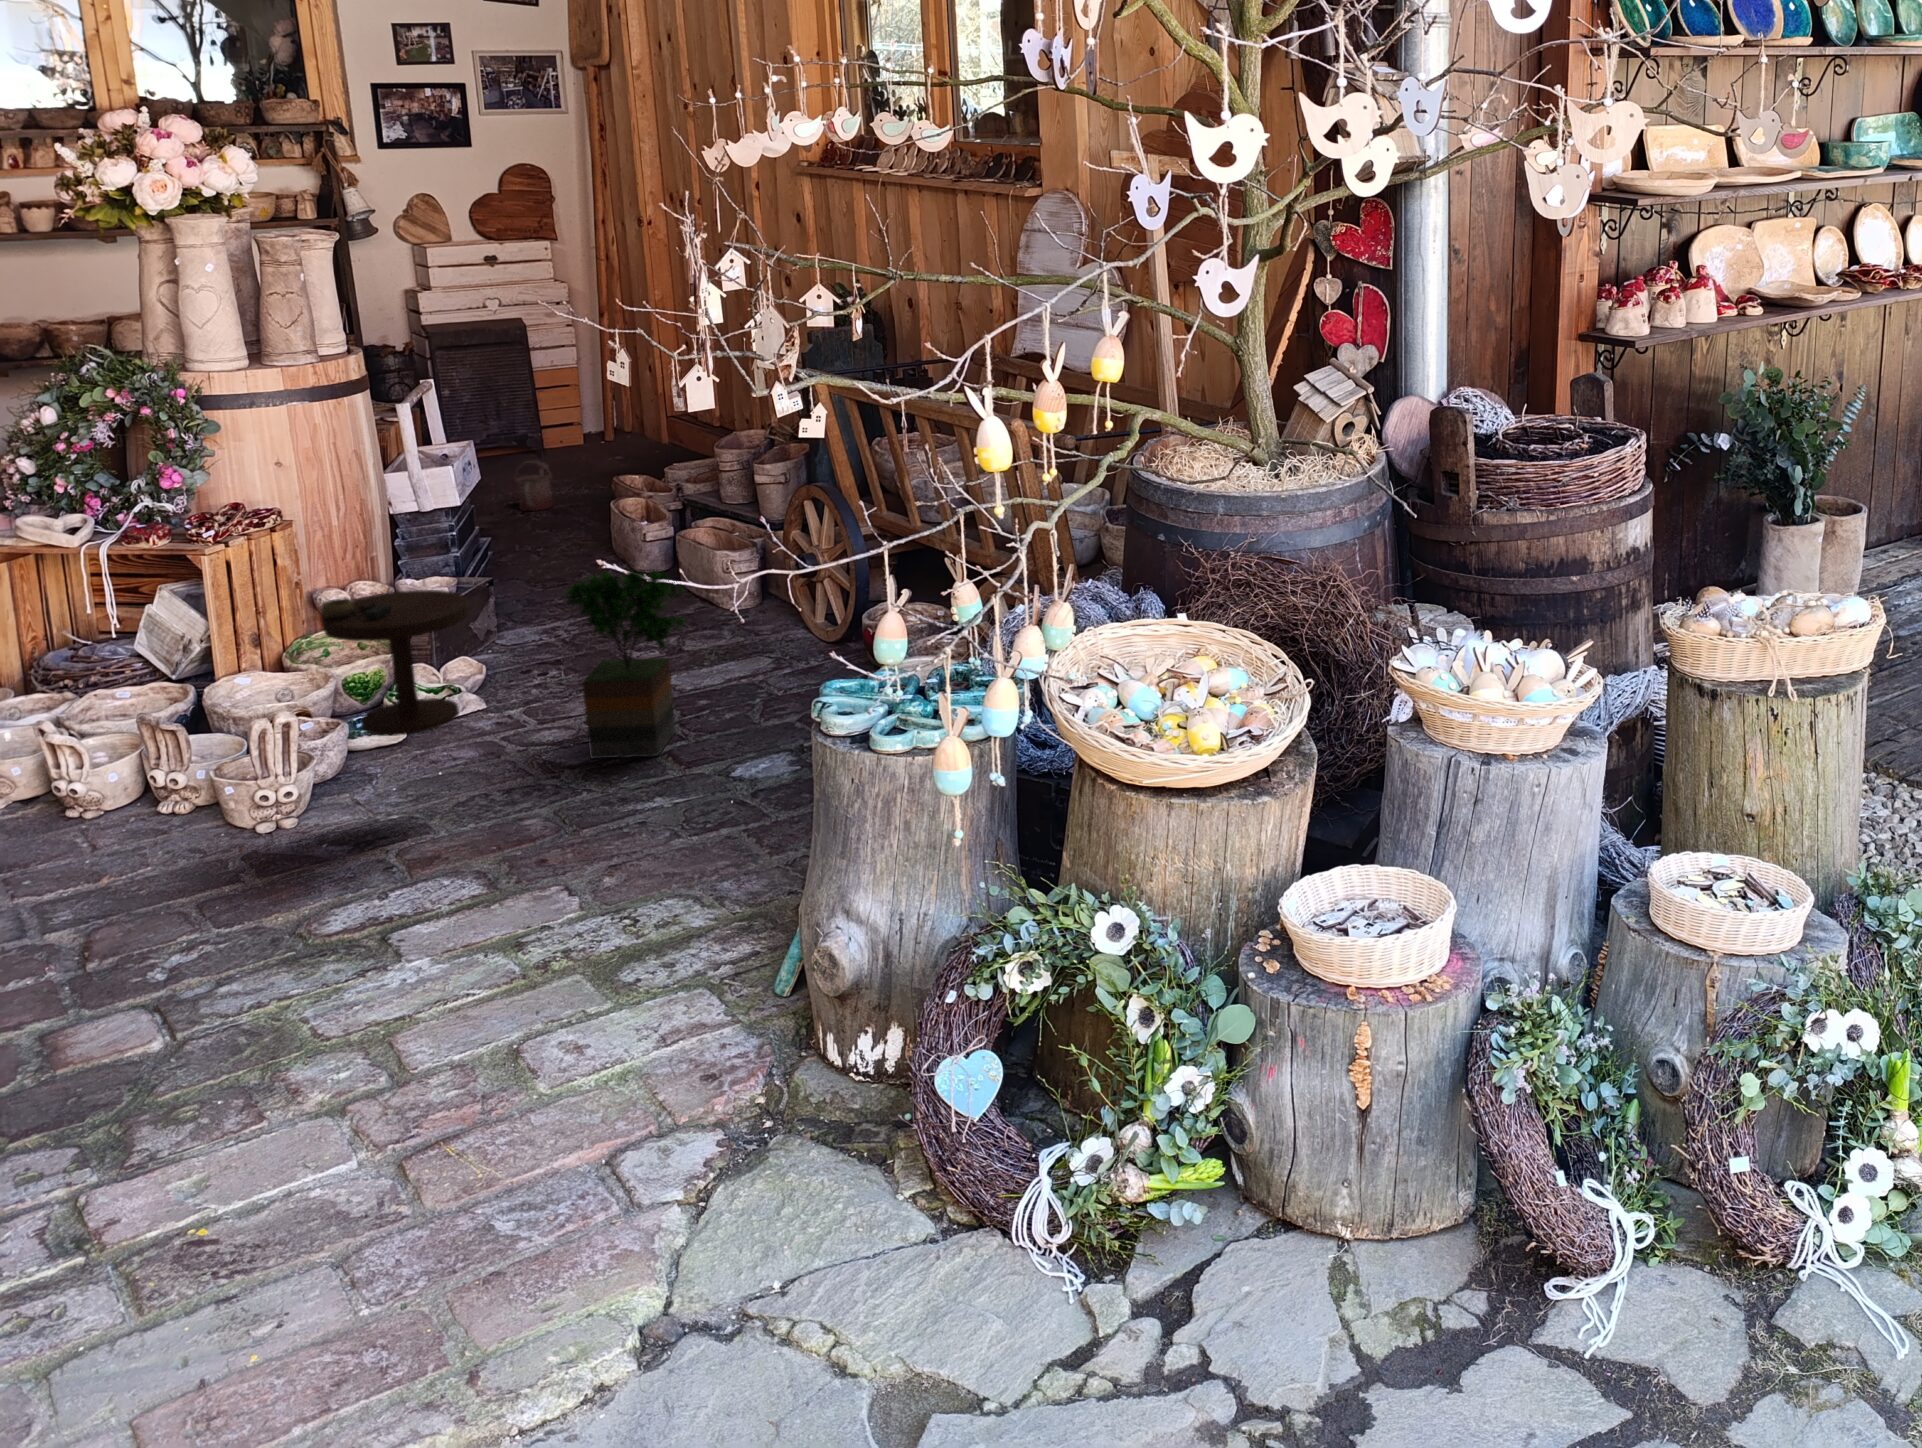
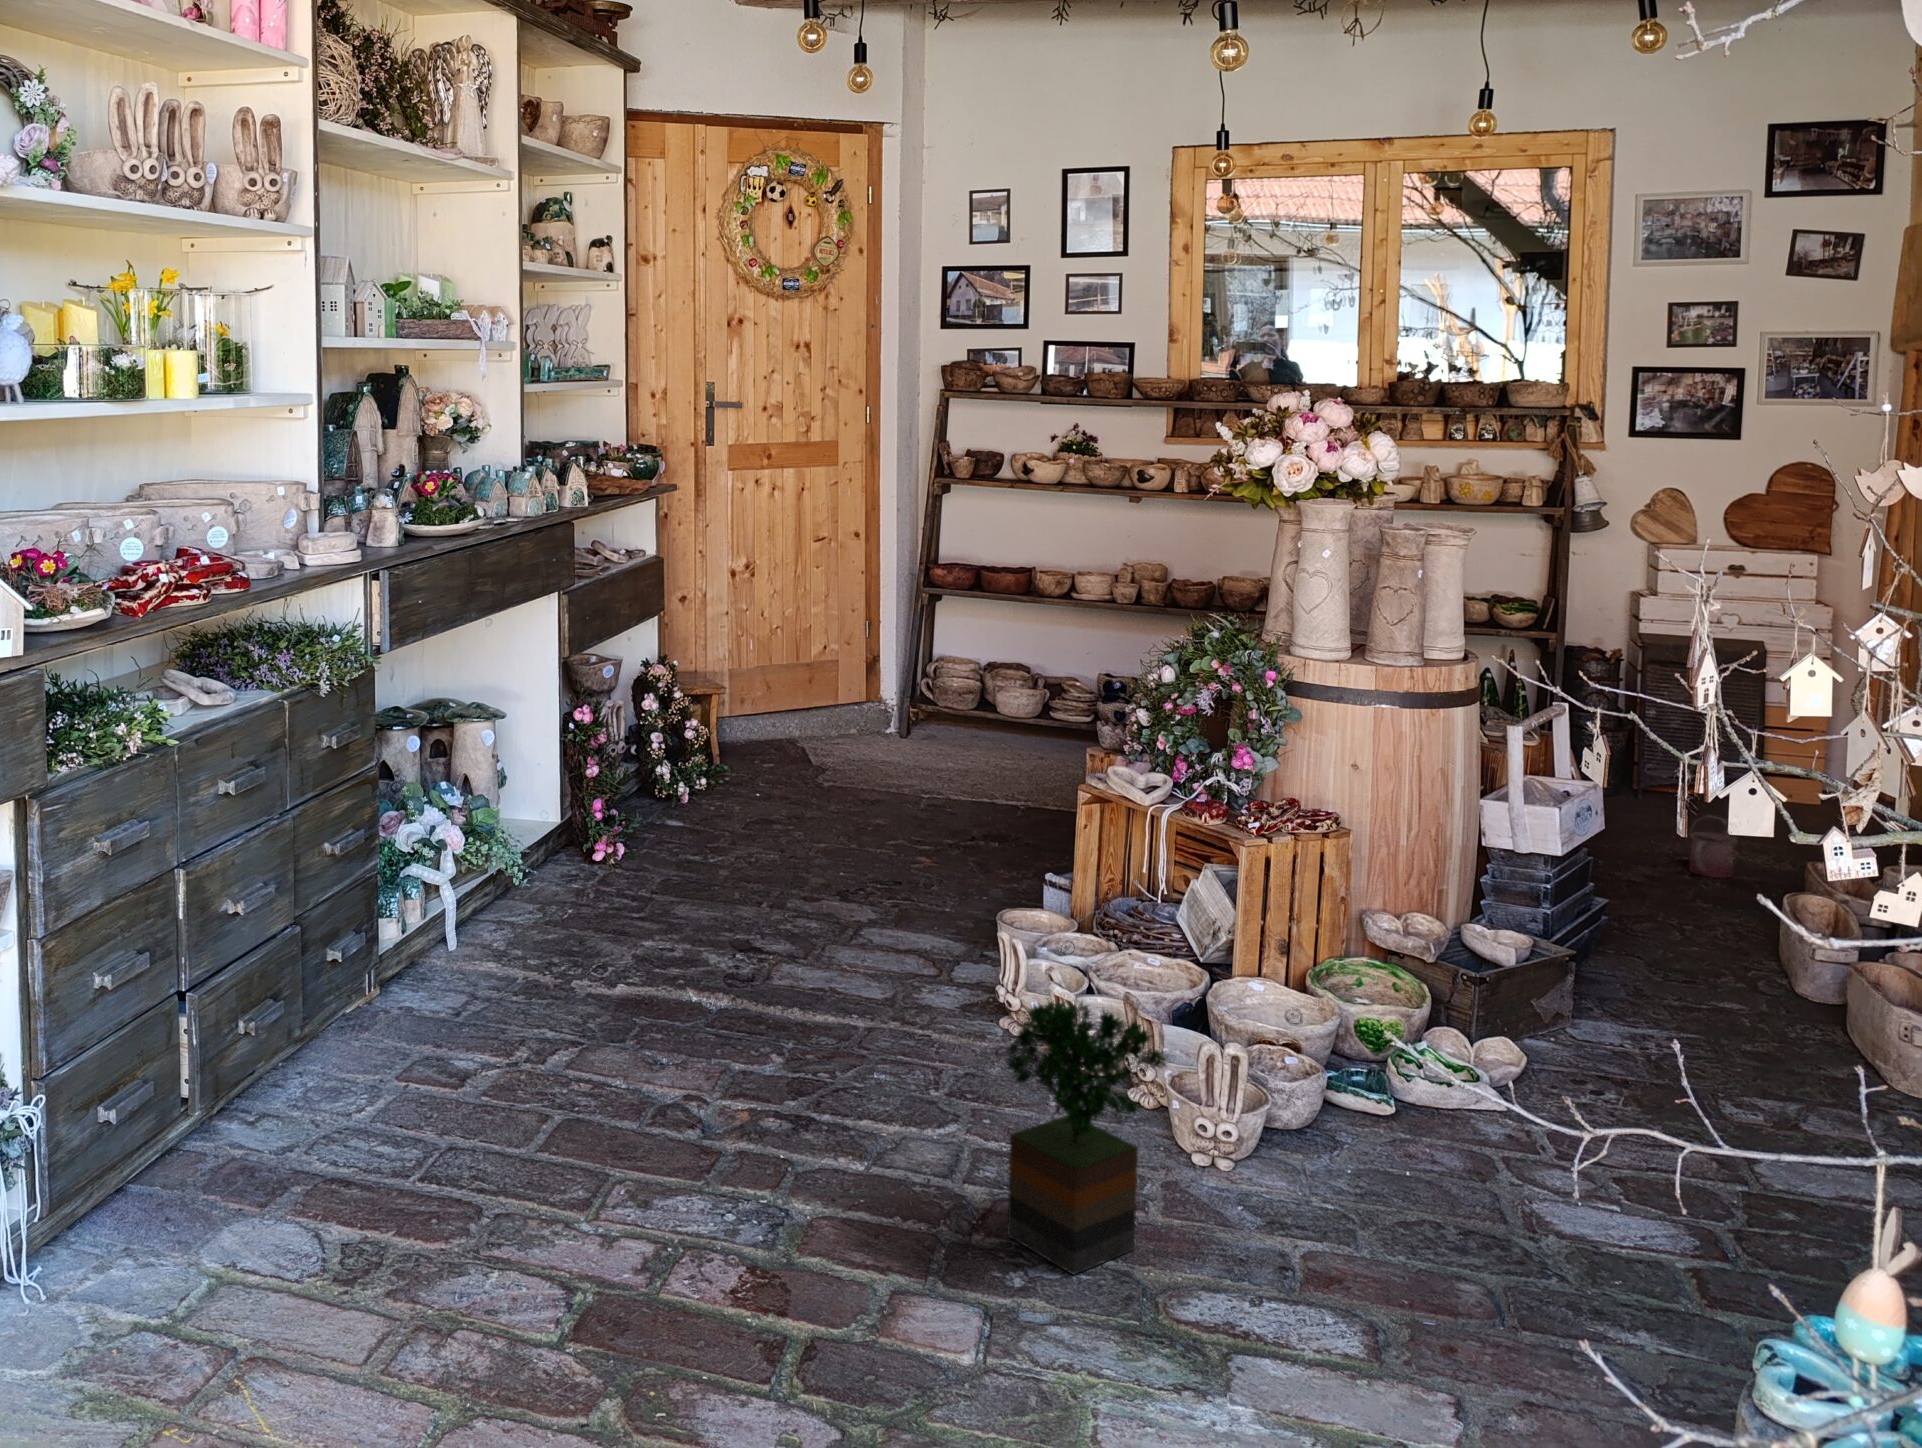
potted tree: present [565,570,686,759] -> present [1005,1001,1168,1275]
side table: present [321,590,468,736] -> none [1283,942,1447,1232]

